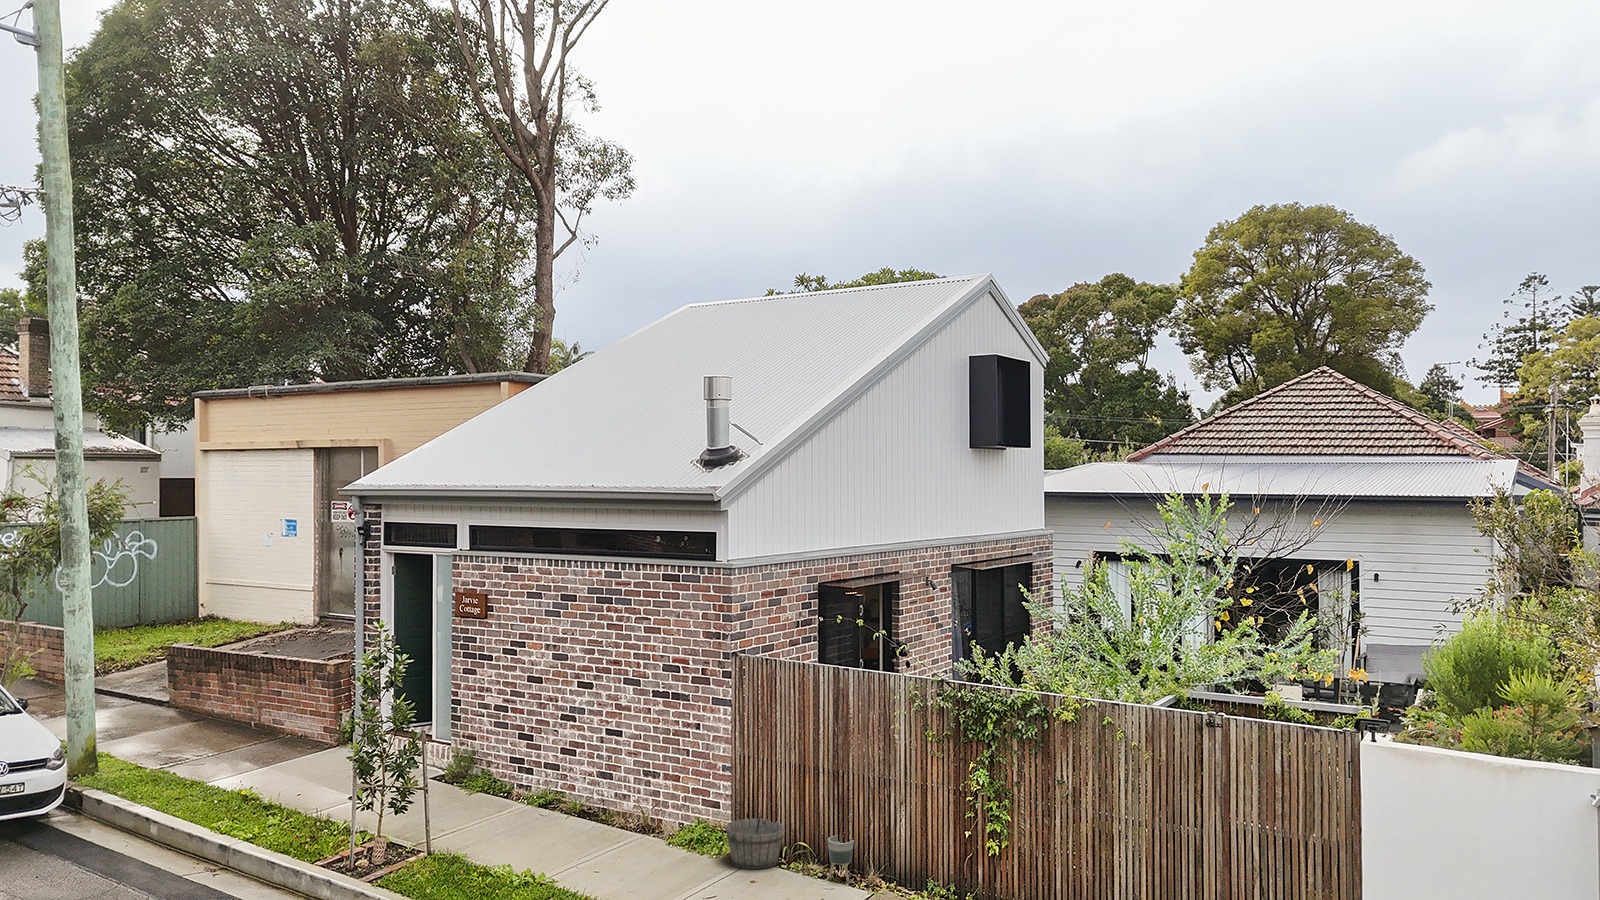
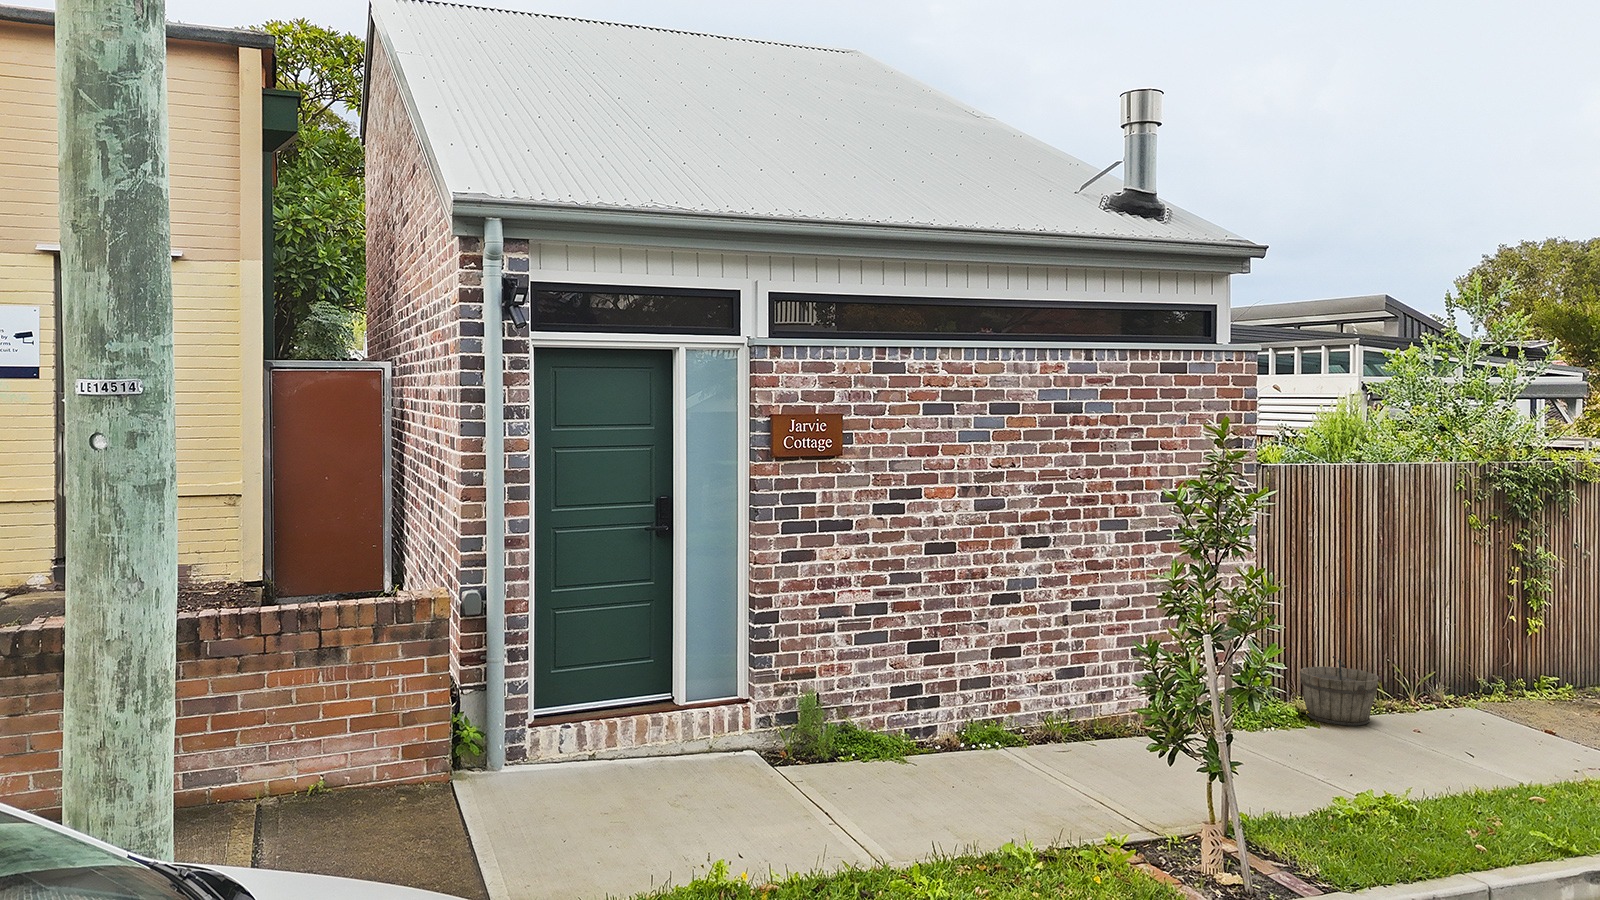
planter: present [828,836,854,882] -> none [1396,659,1430,711]

